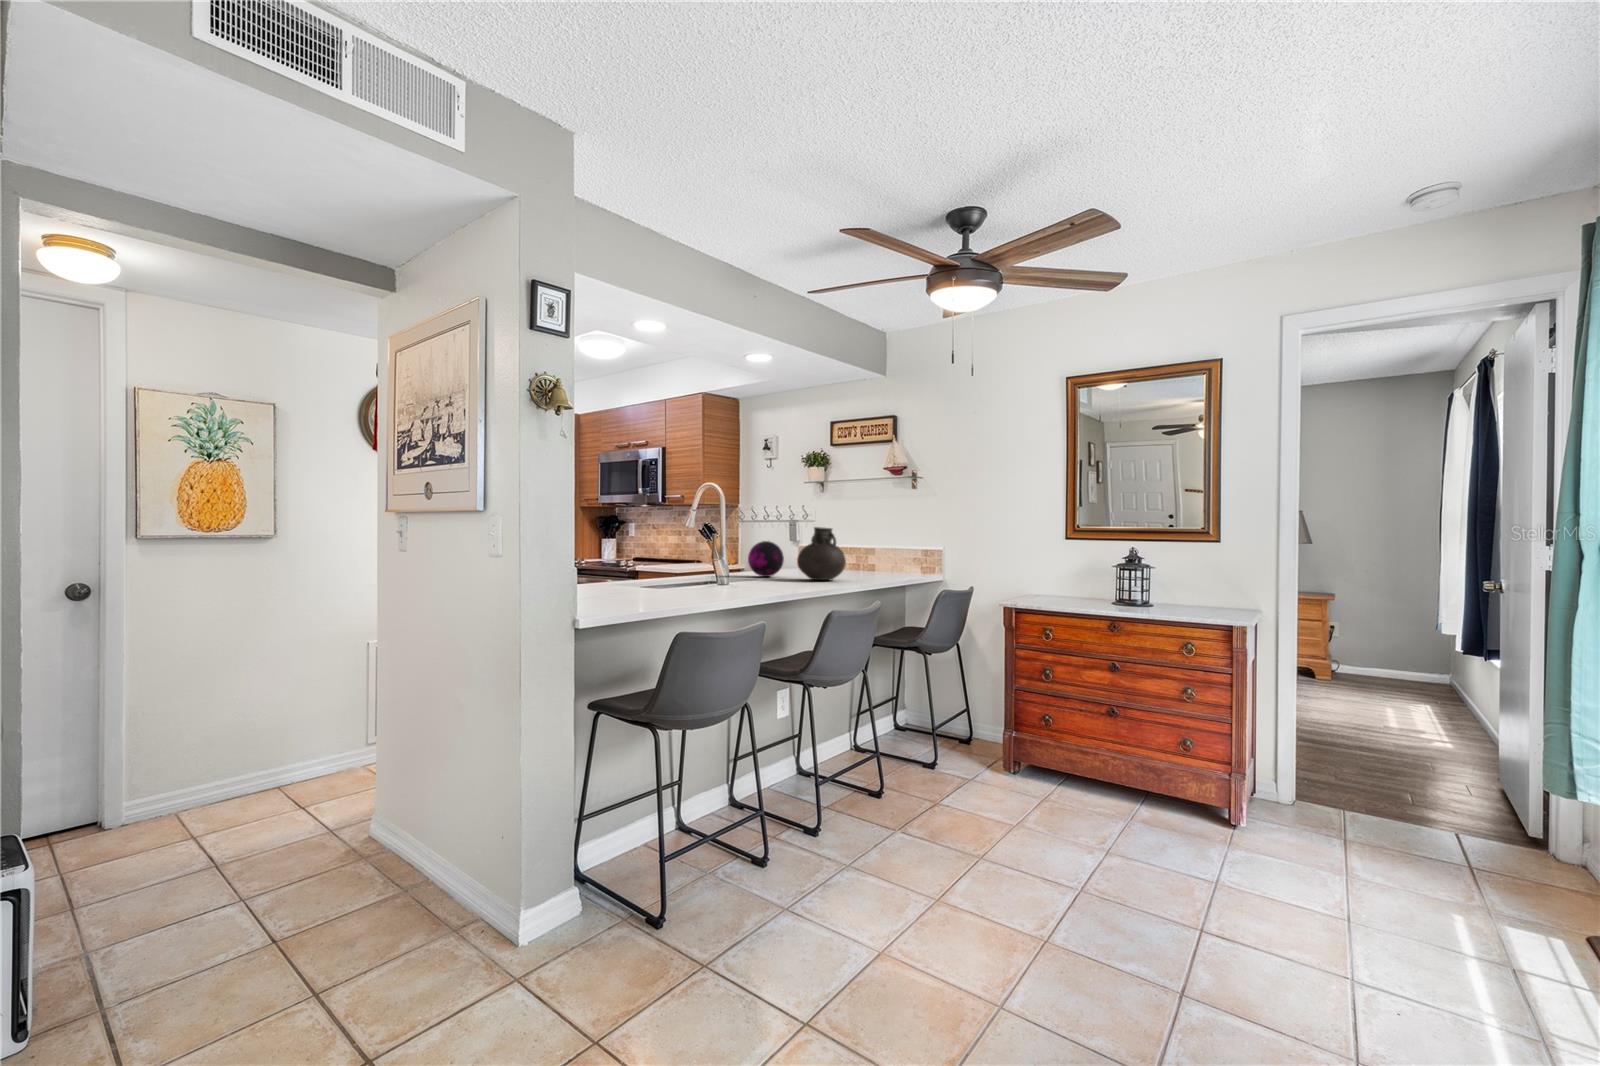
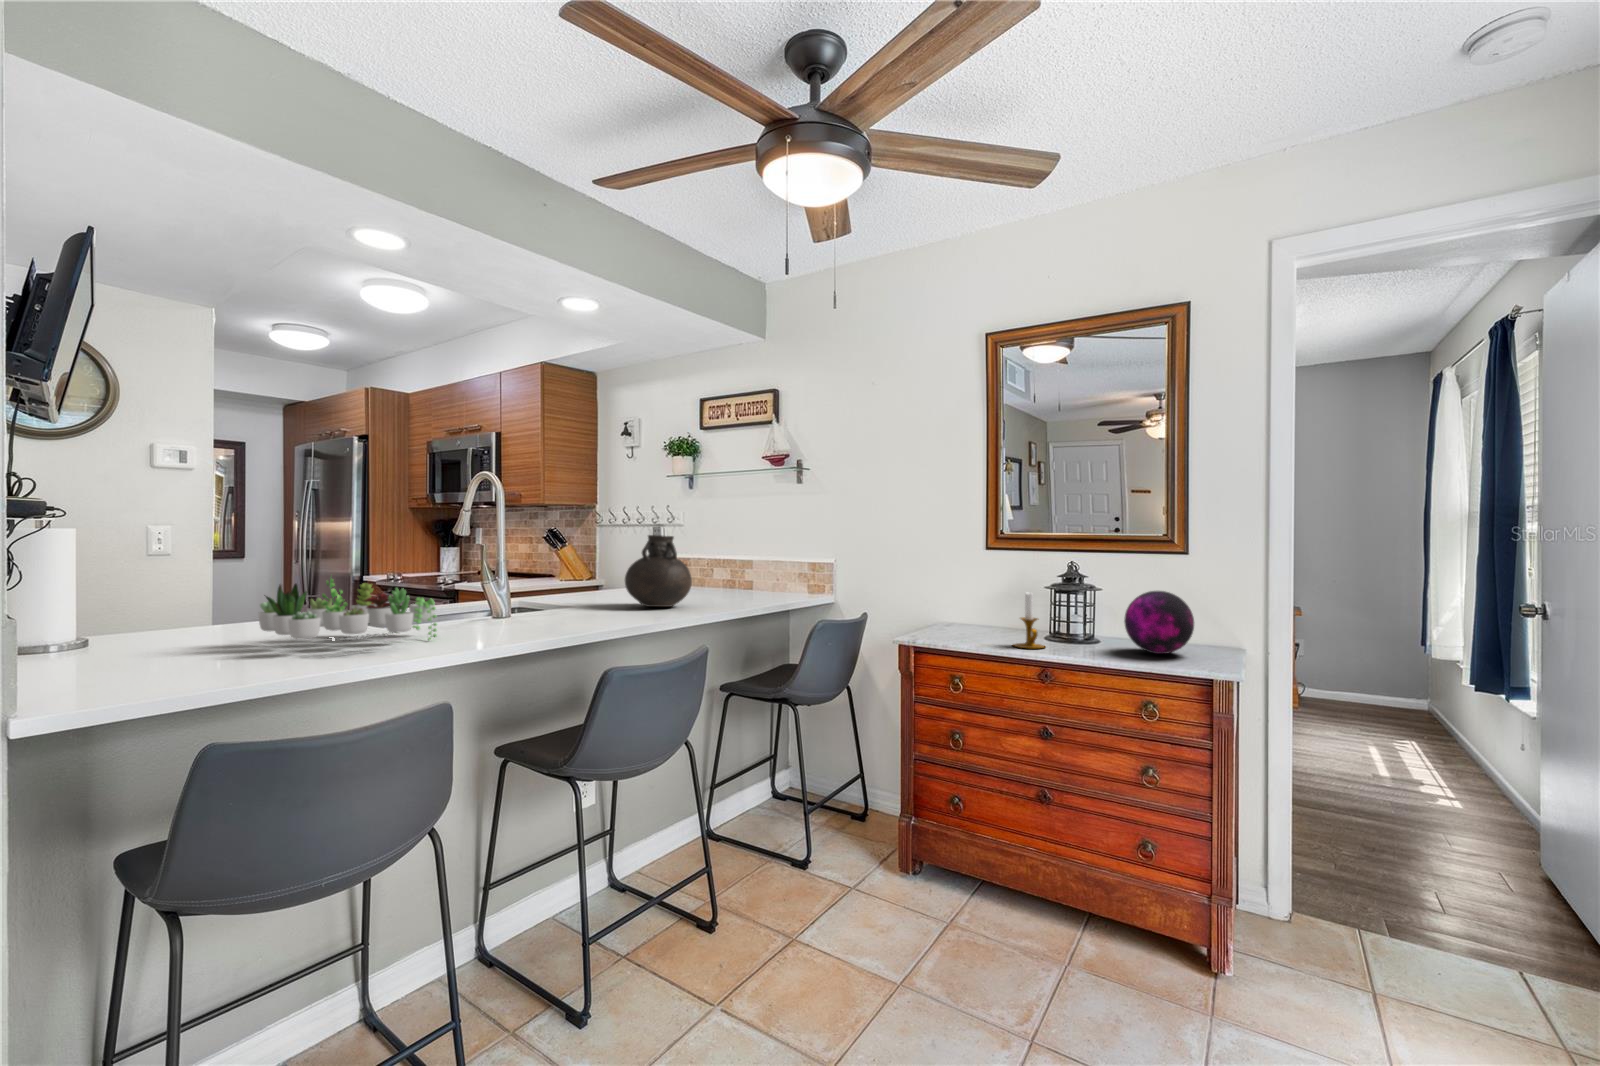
decorative orb: present [748,541,784,577] -> present [1124,591,1194,654]
succulent plant: none [609,549,712,593] -> present [258,579,437,641]
candlestick: none [1089,569,1114,609] -> present [1013,592,1045,648]

